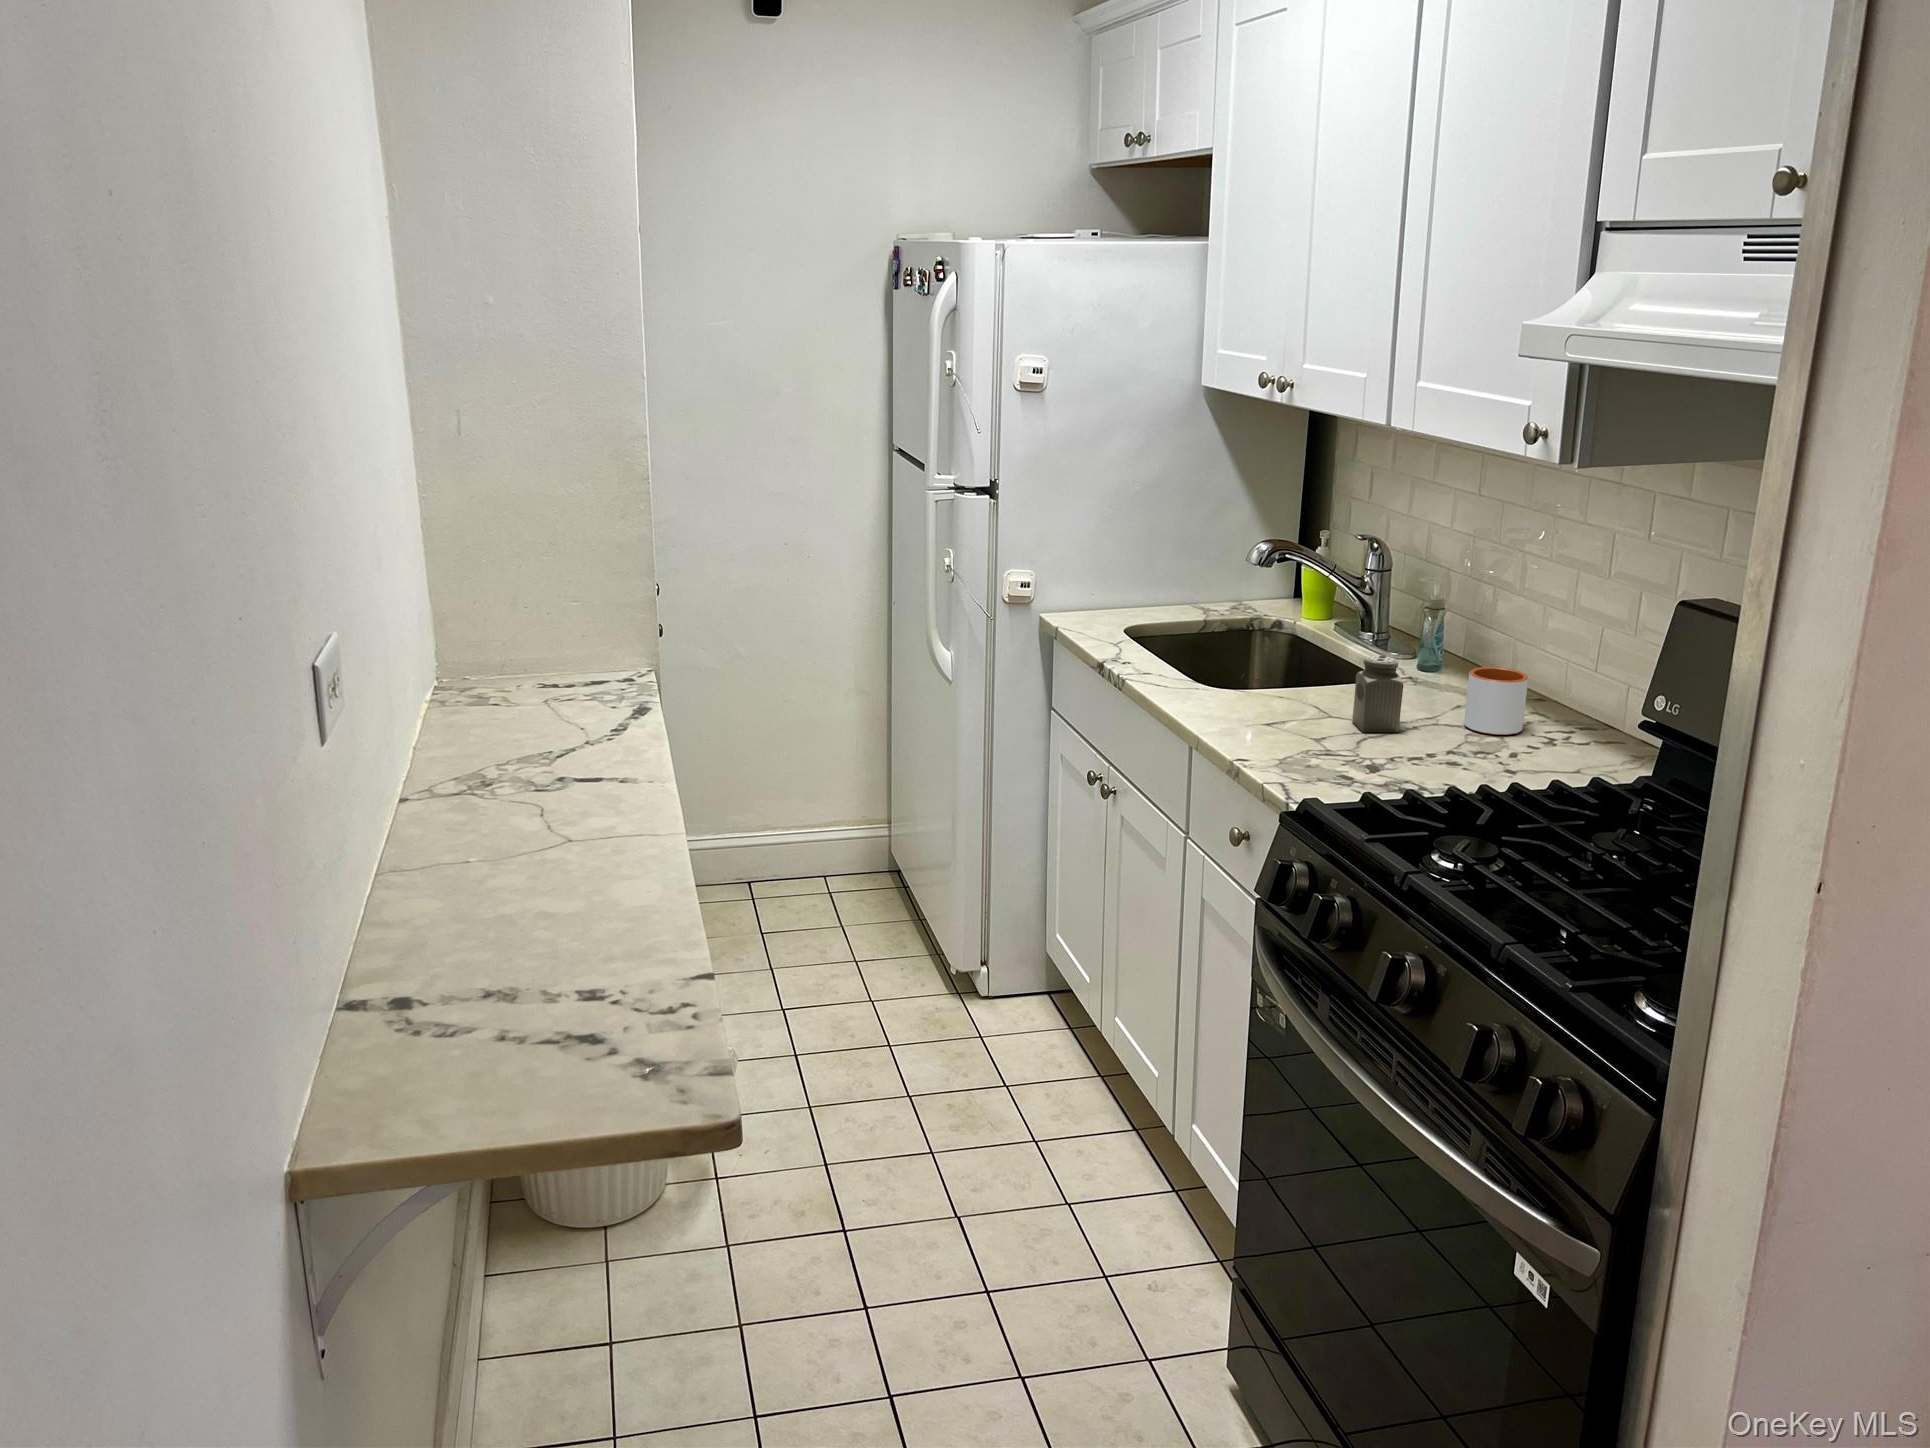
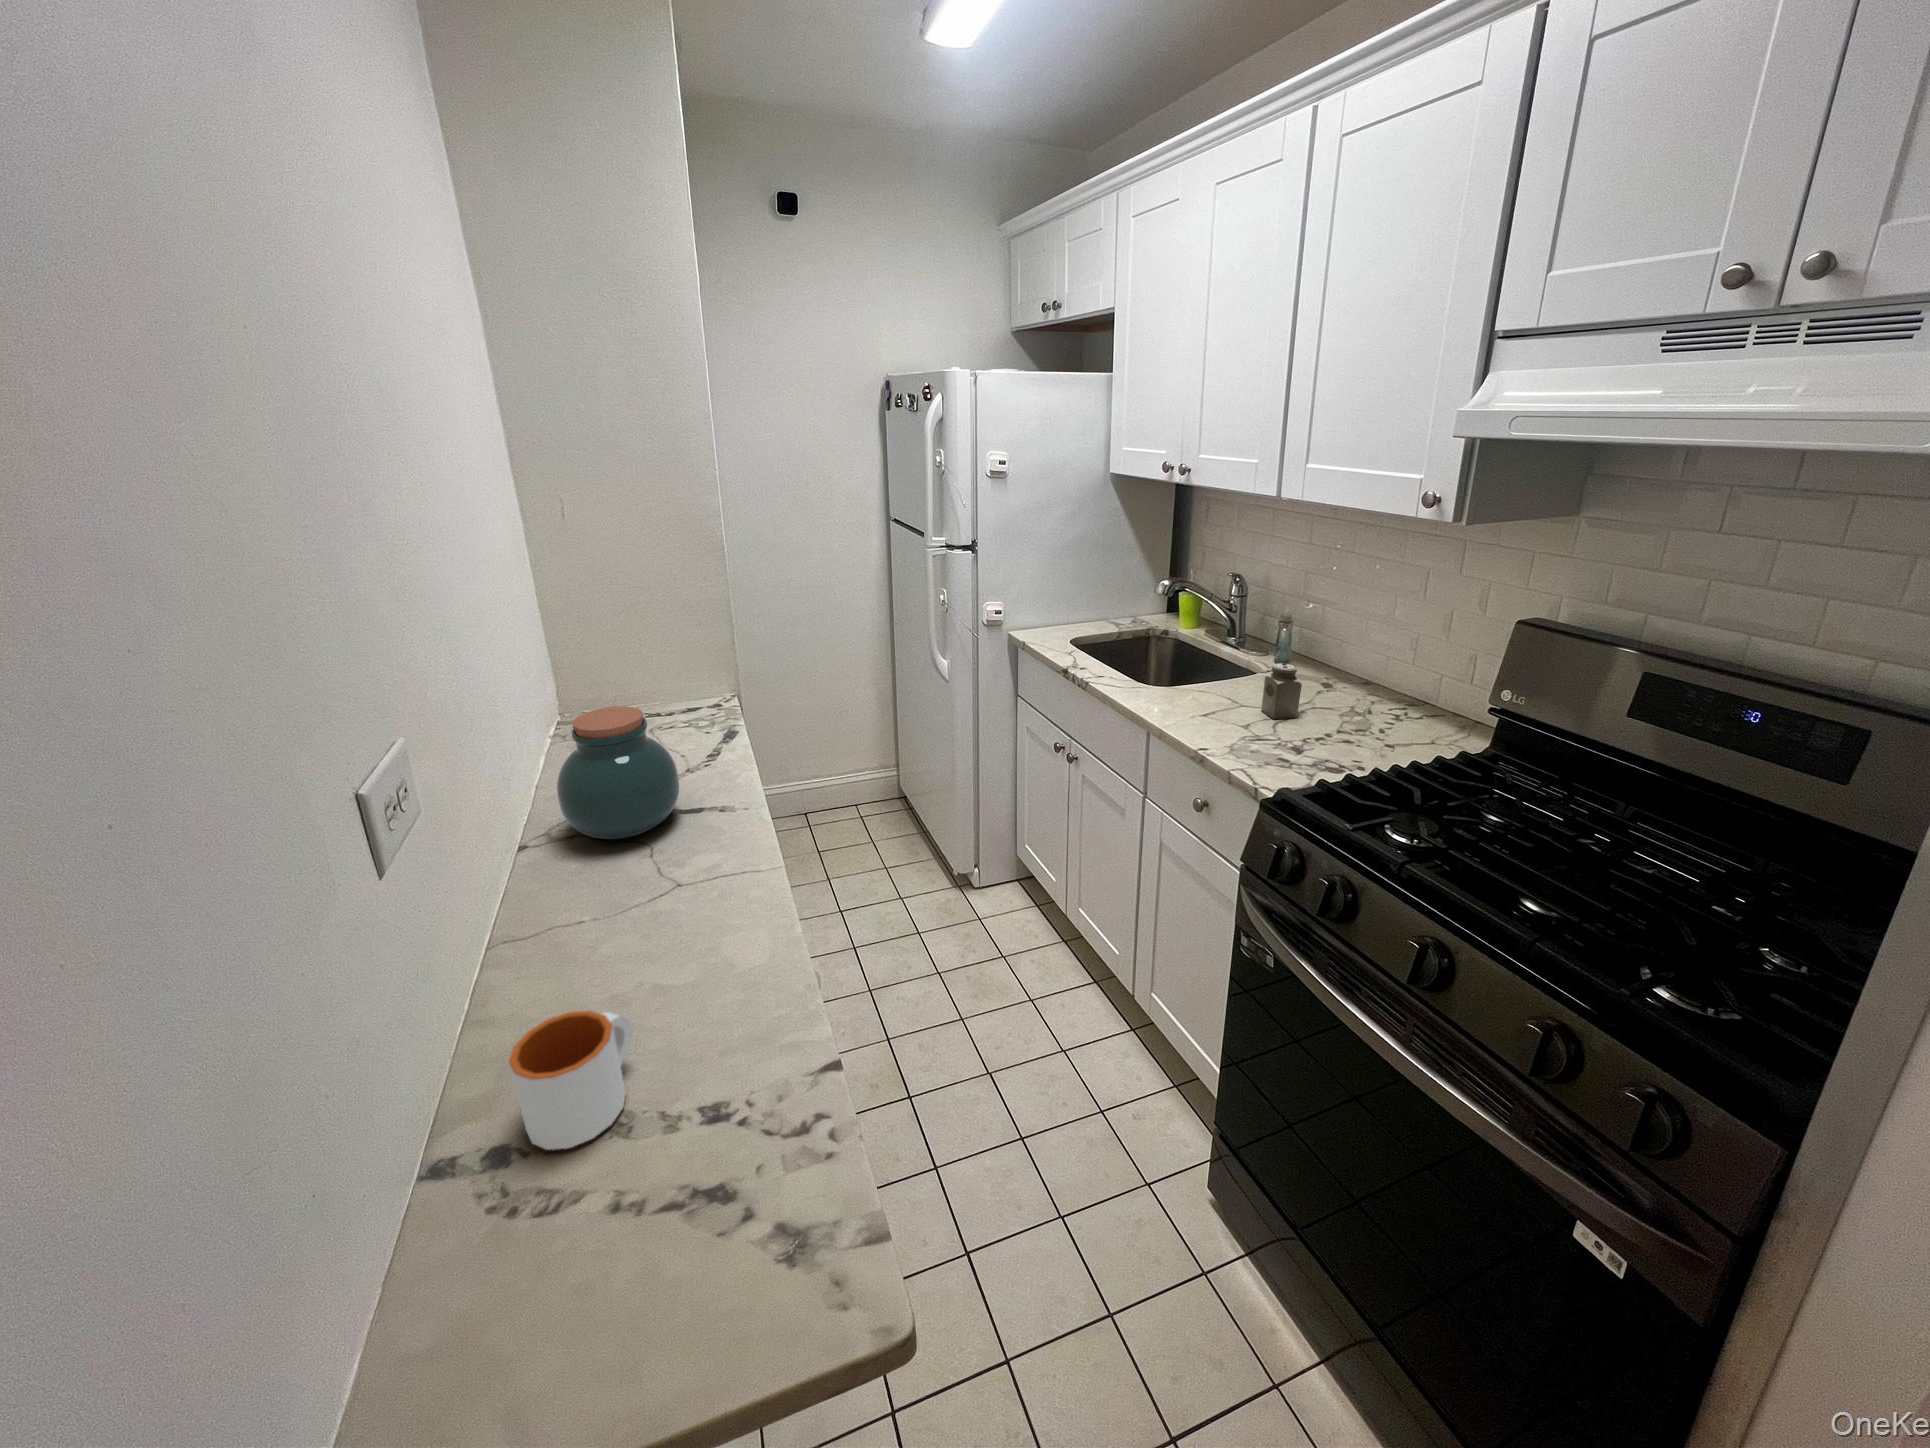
jar: none [448,648,576,795] -> present [557,706,679,839]
mug: present [1464,667,1528,735] -> present [509,1011,632,1150]

